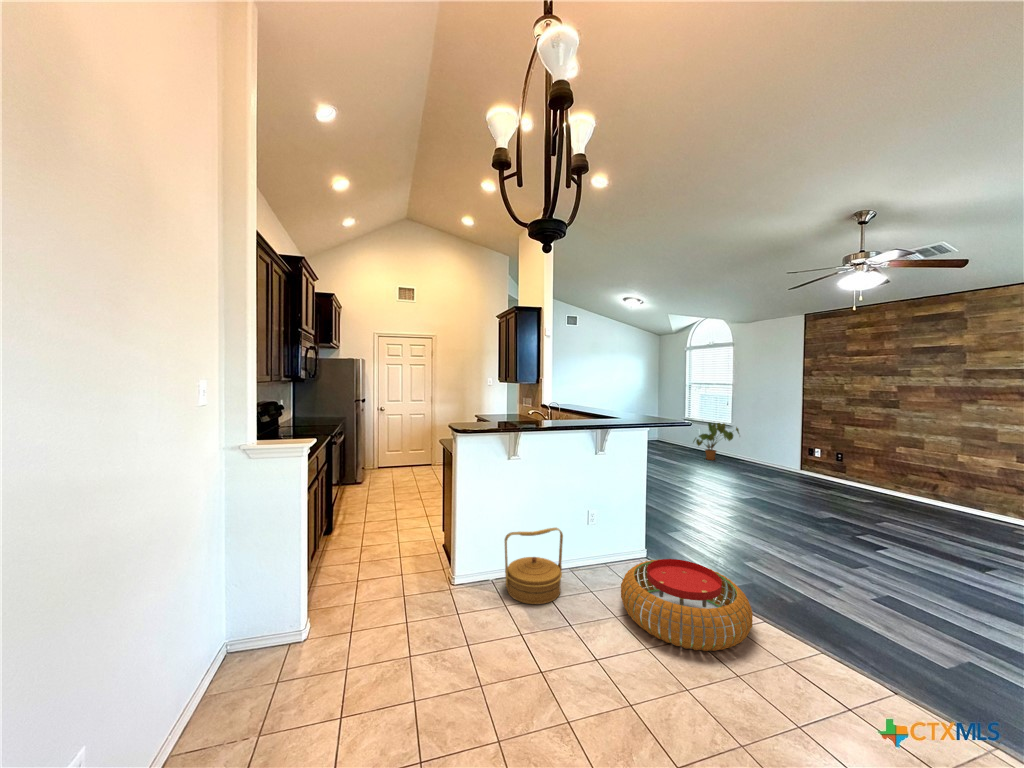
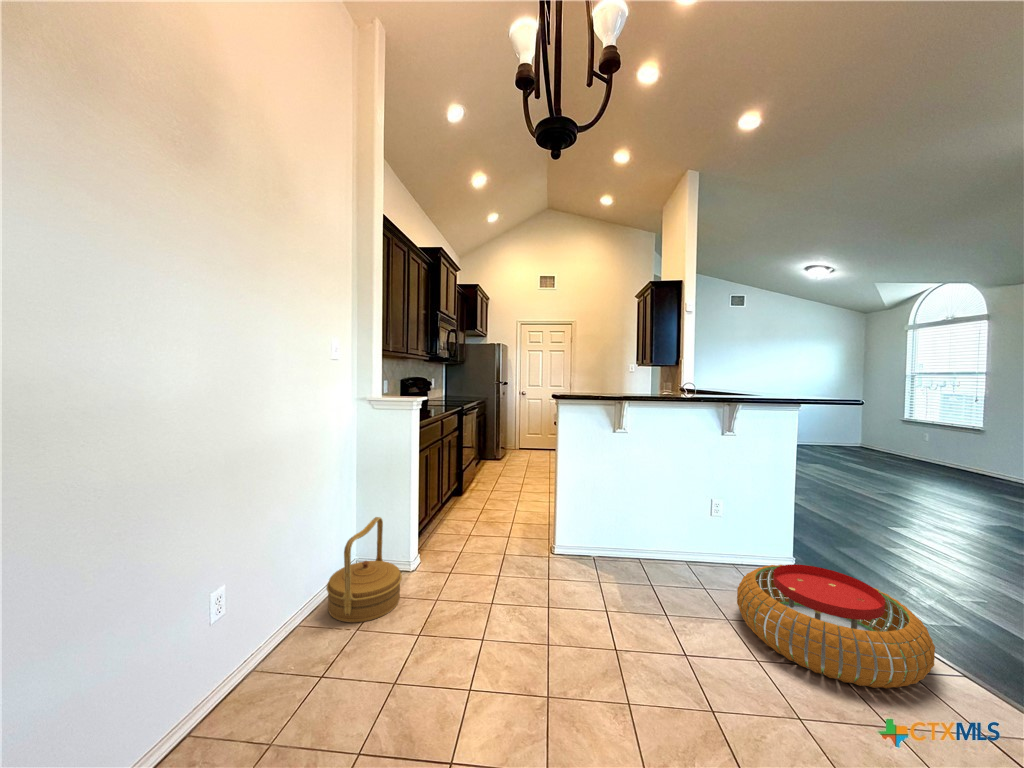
house plant: present [693,423,739,460] -> none [912,425,999,477]
woven basket: present [505,528,563,604] -> present [327,517,402,623]

